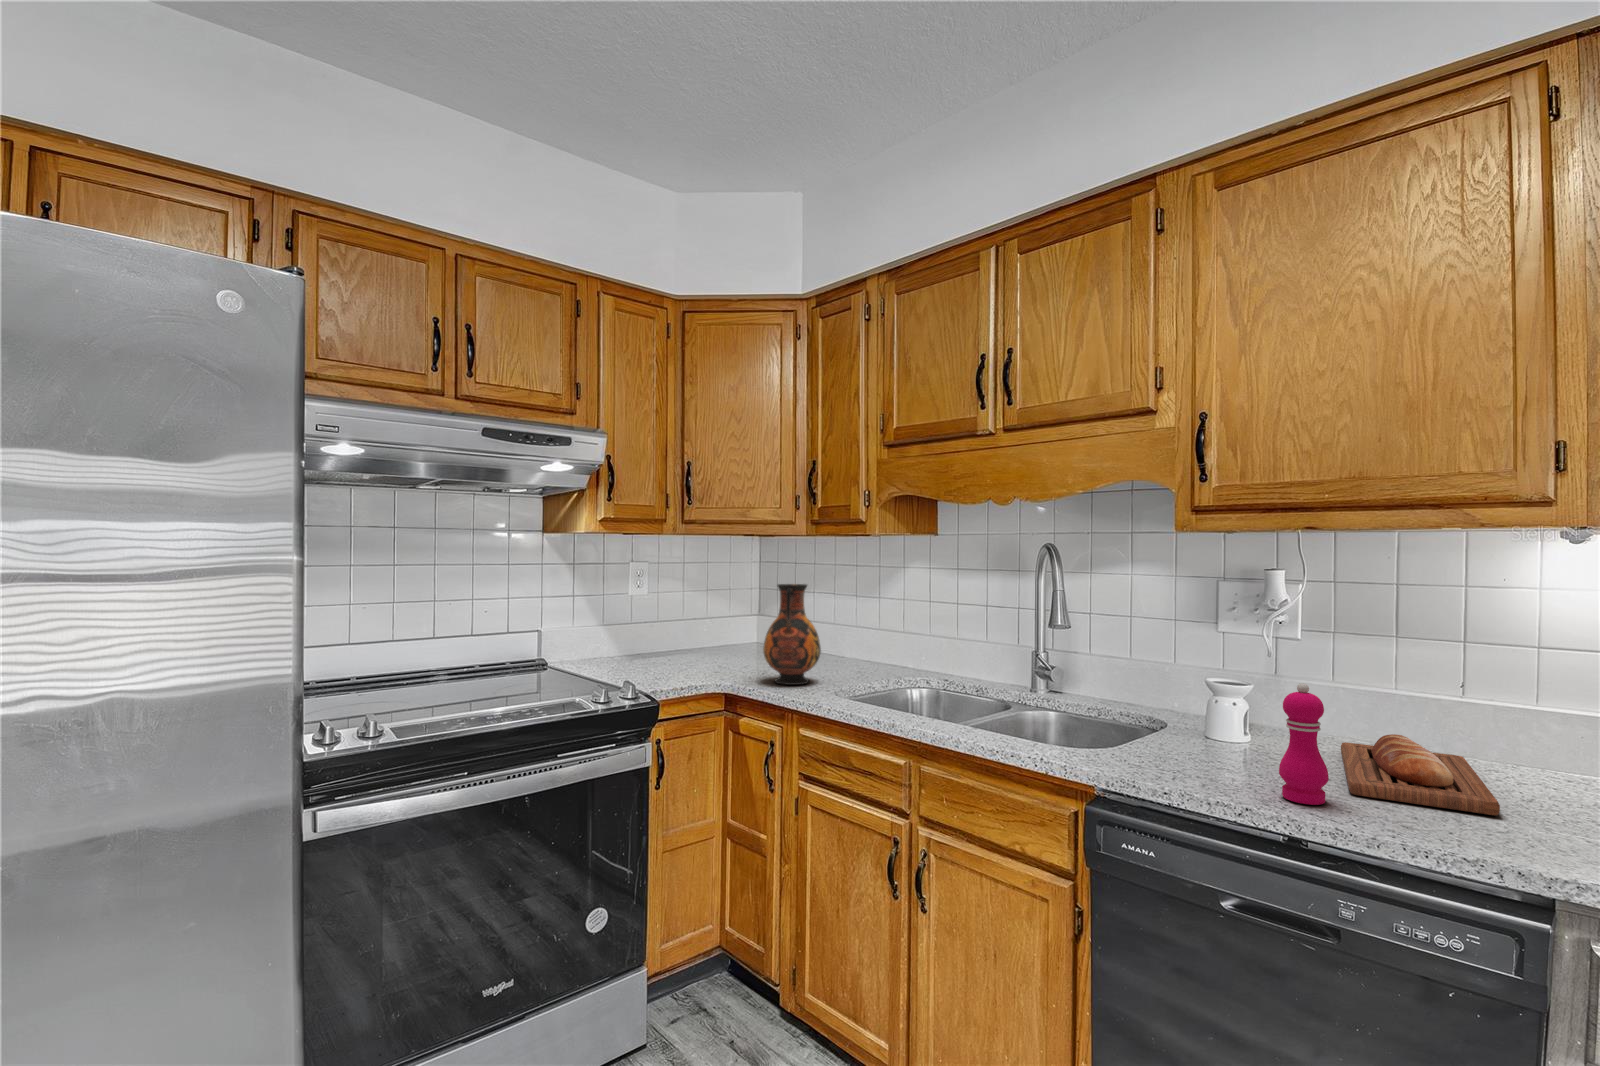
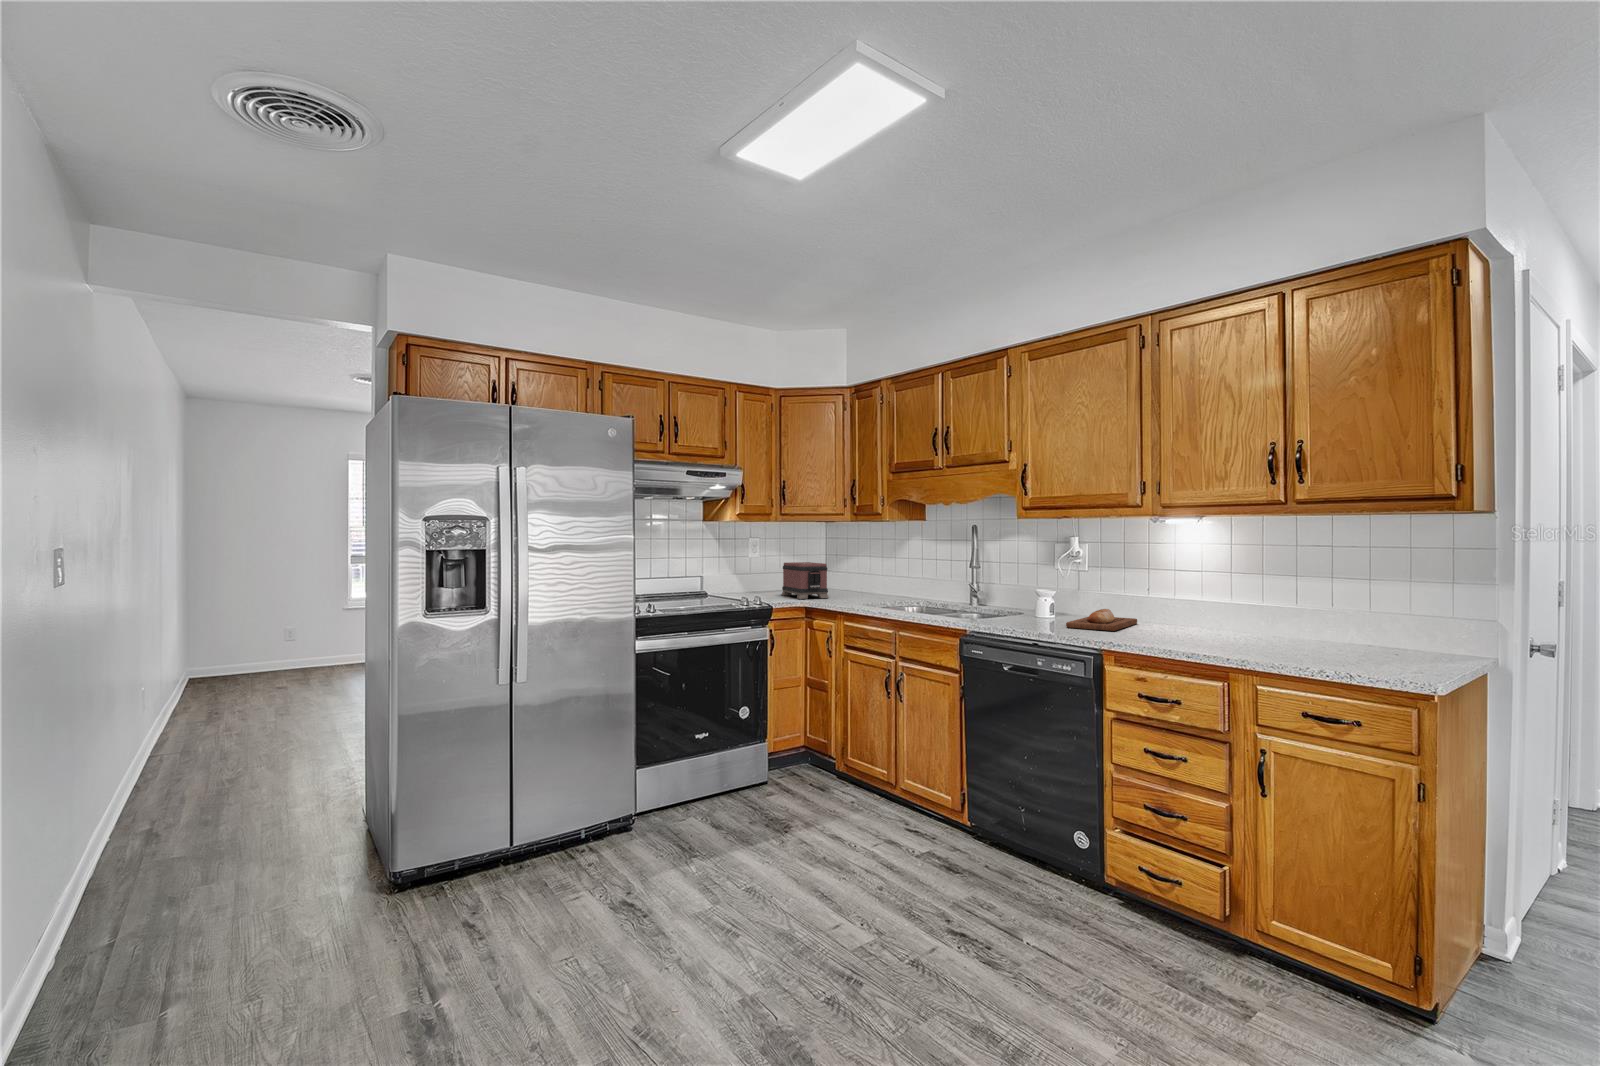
vase: present [763,584,821,685] -> none [826,549,857,603]
toaster: none [683,602,768,673] -> present [781,562,829,599]
pepper mill: present [1279,683,1329,805] -> none [1034,581,1052,629]

